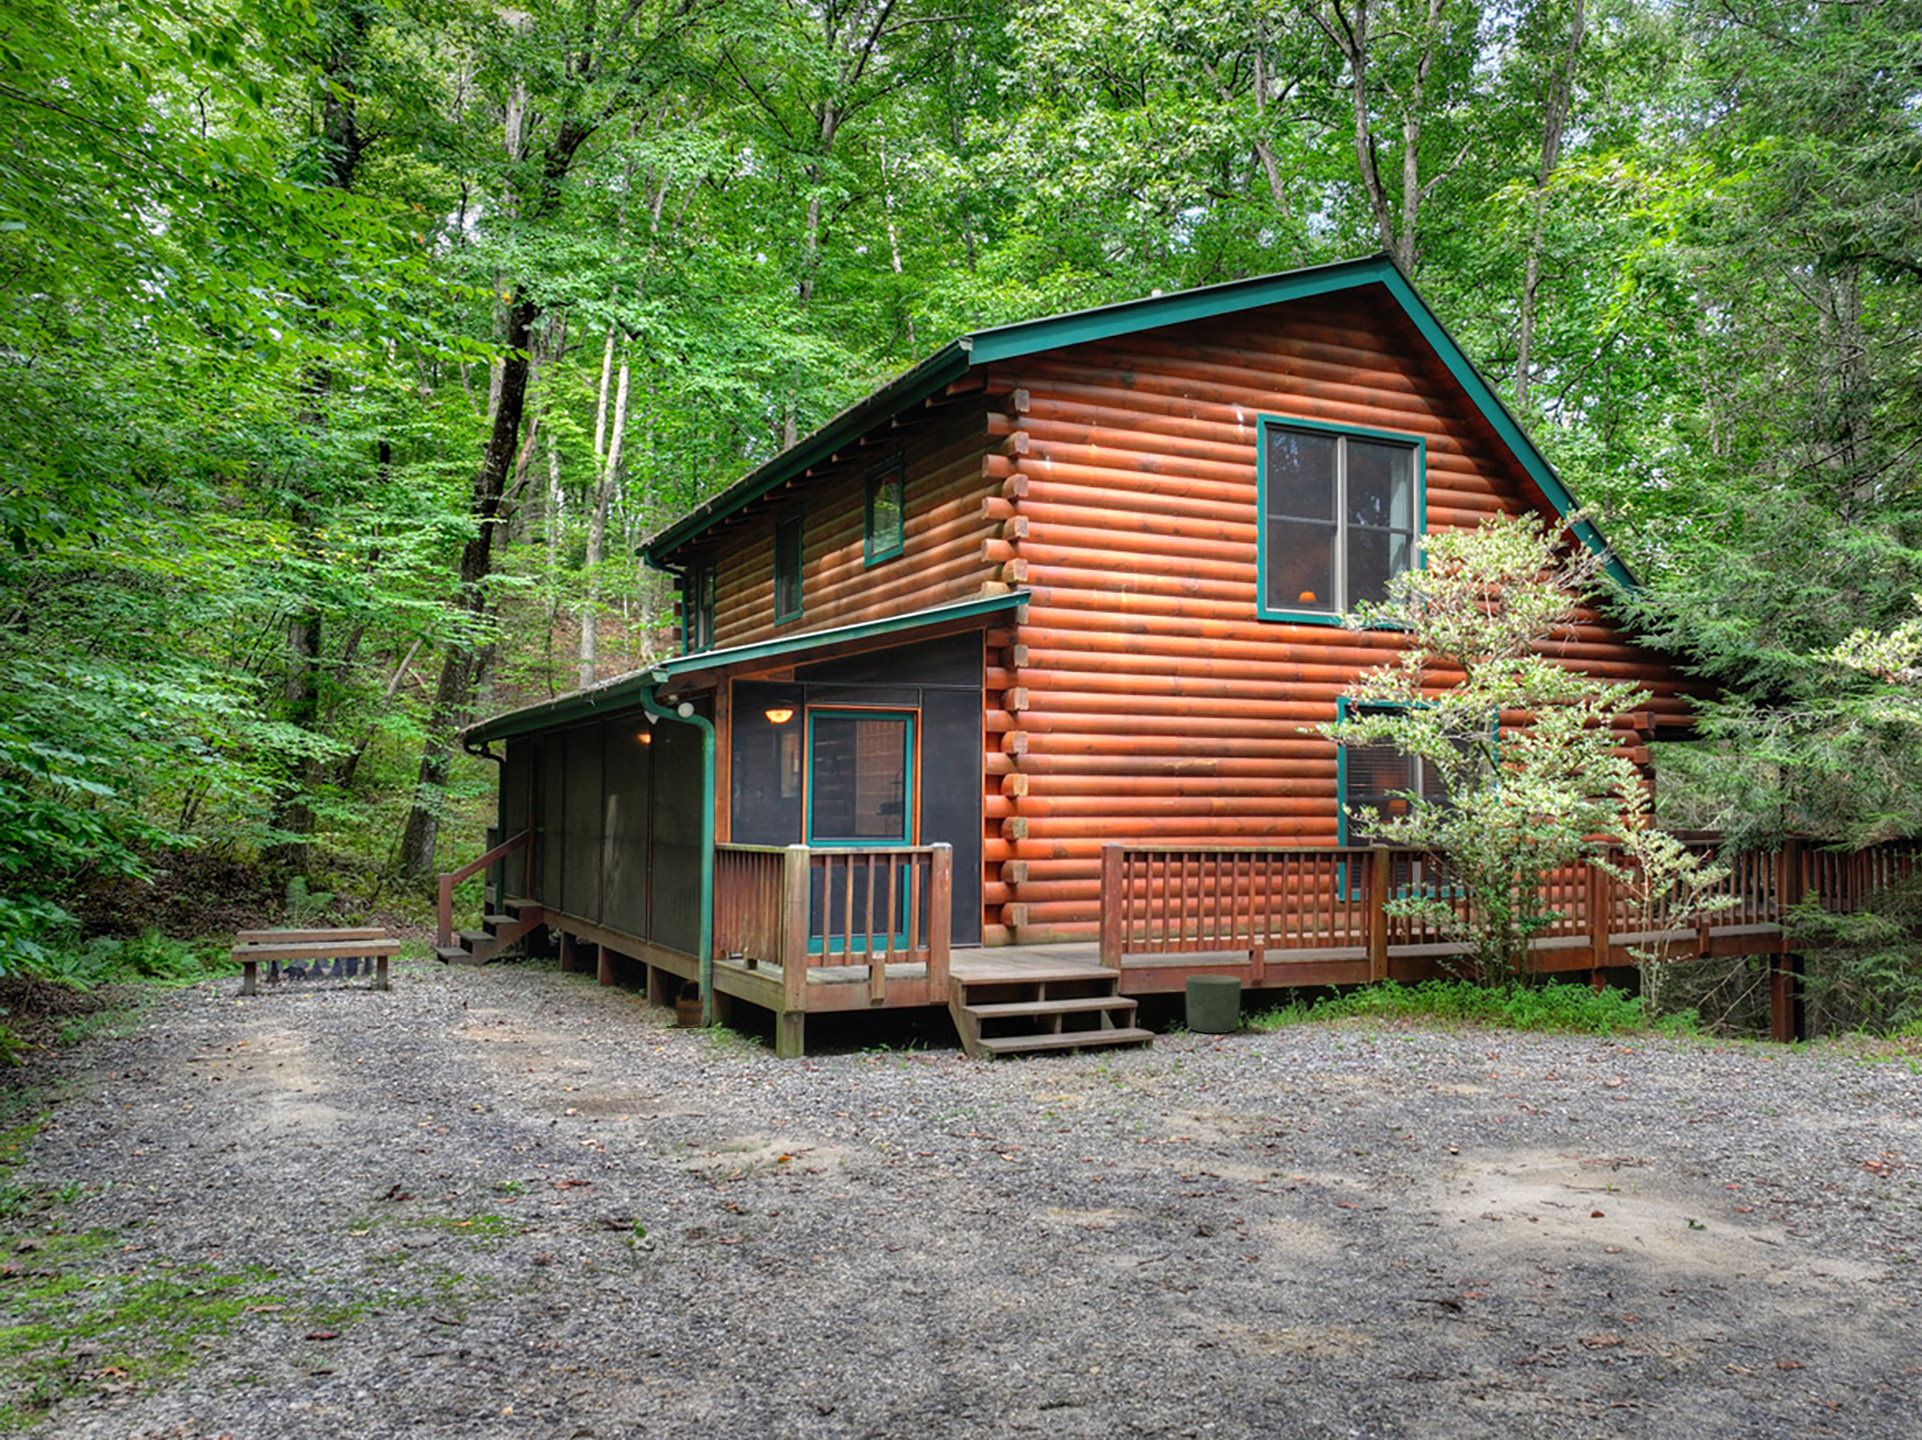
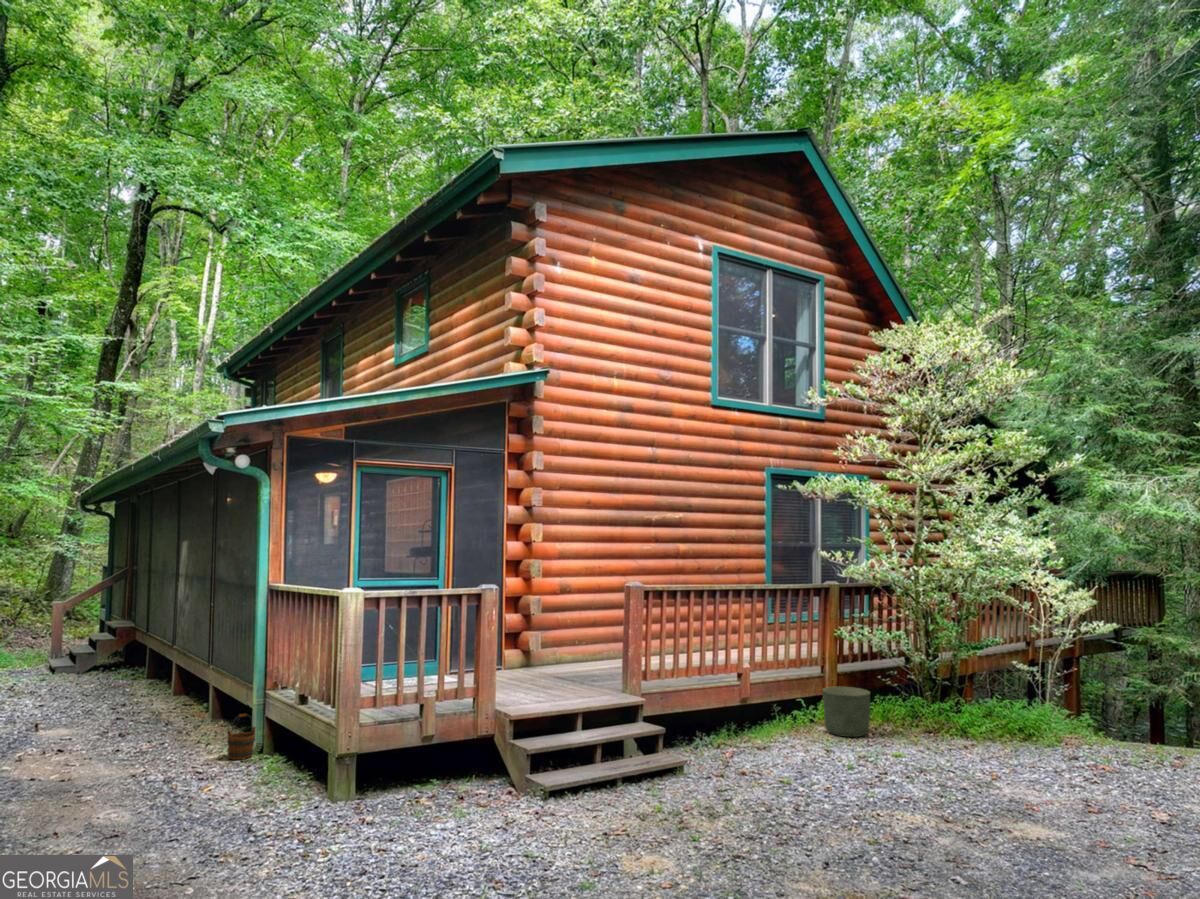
planter: present [1185,975,1241,1033] -> present [823,687,870,737]

